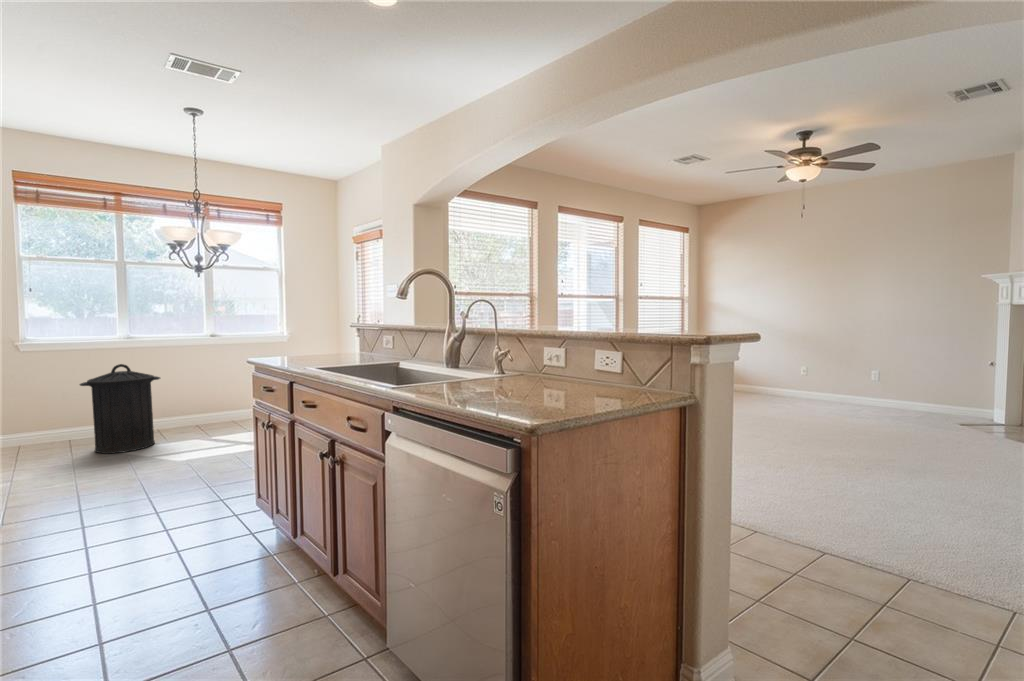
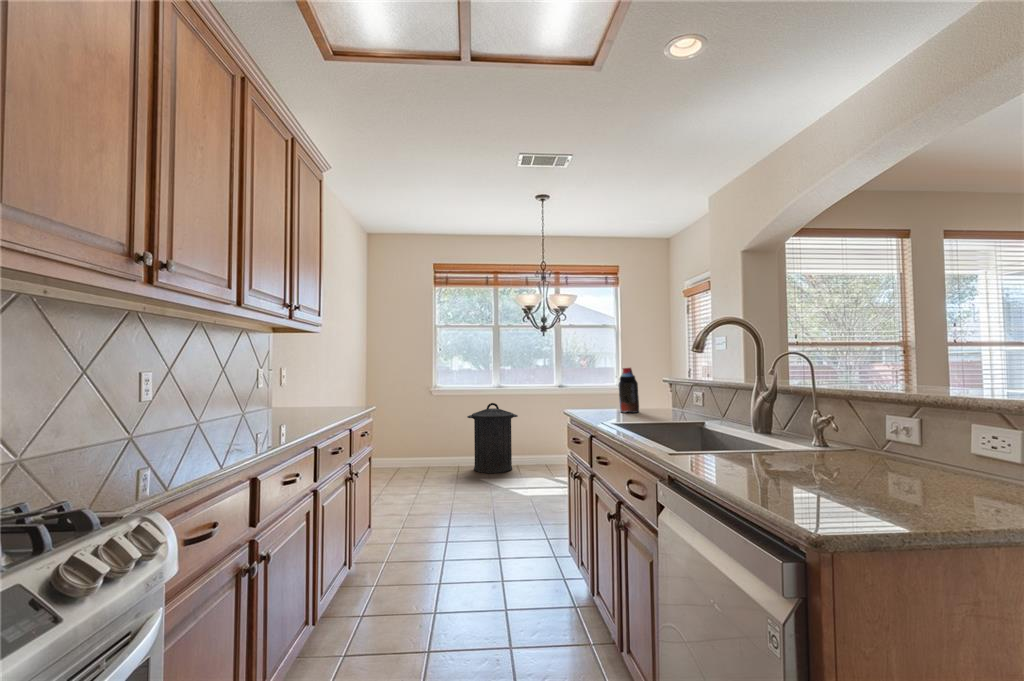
bottle: none [313,315,335,360] -> present [619,368,639,413]

